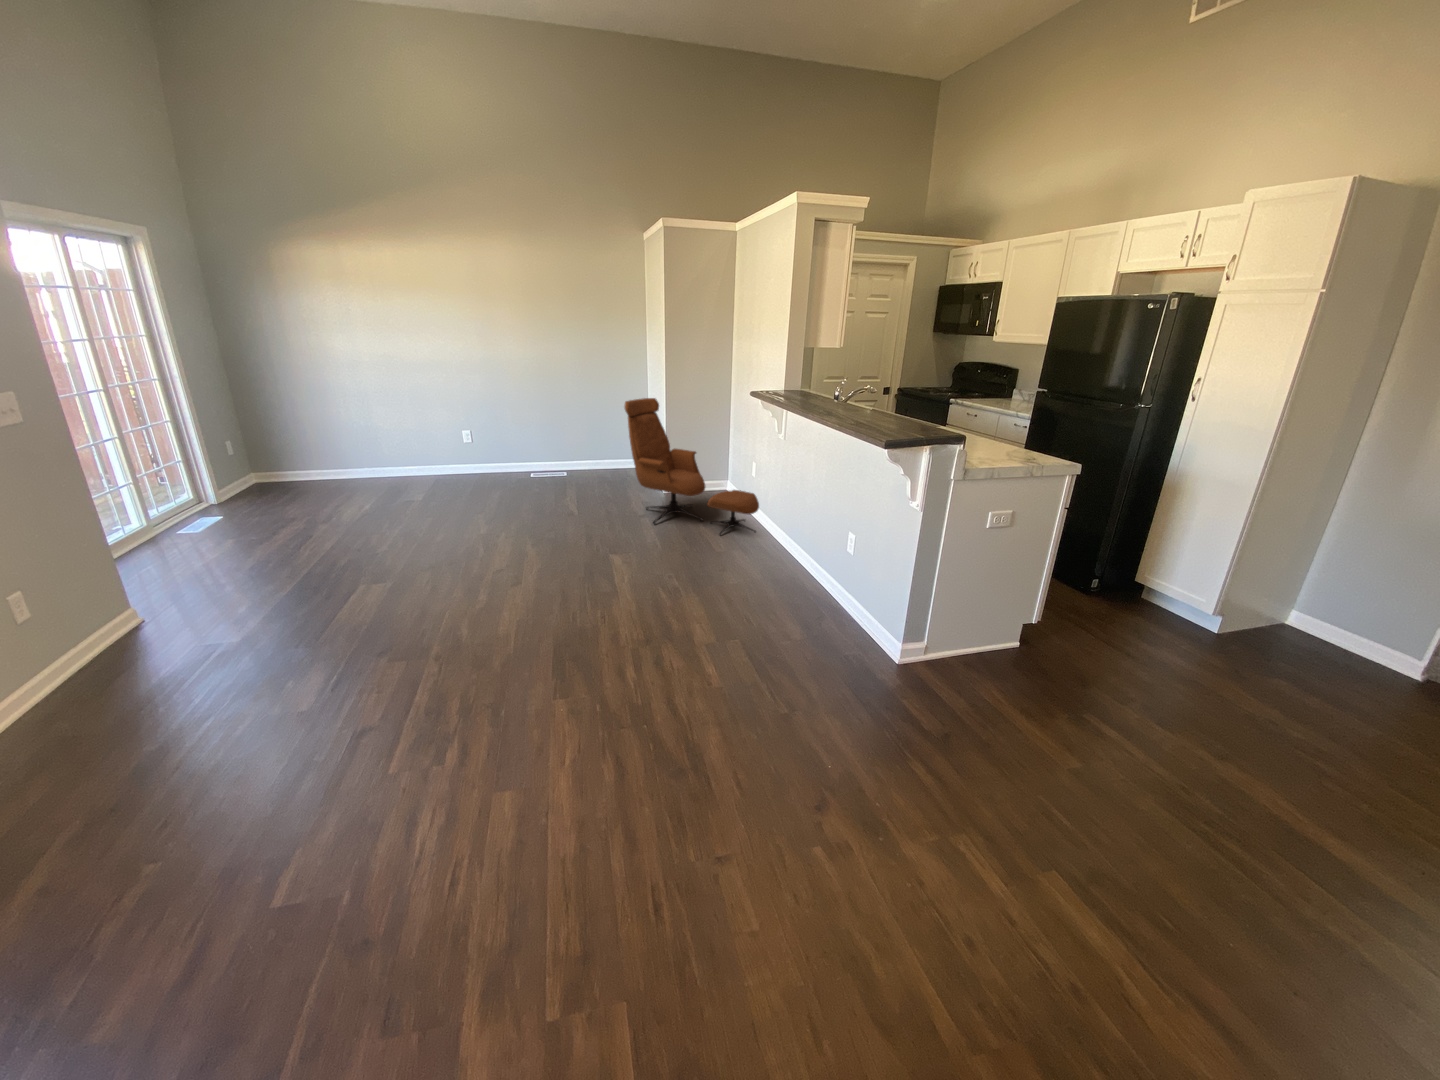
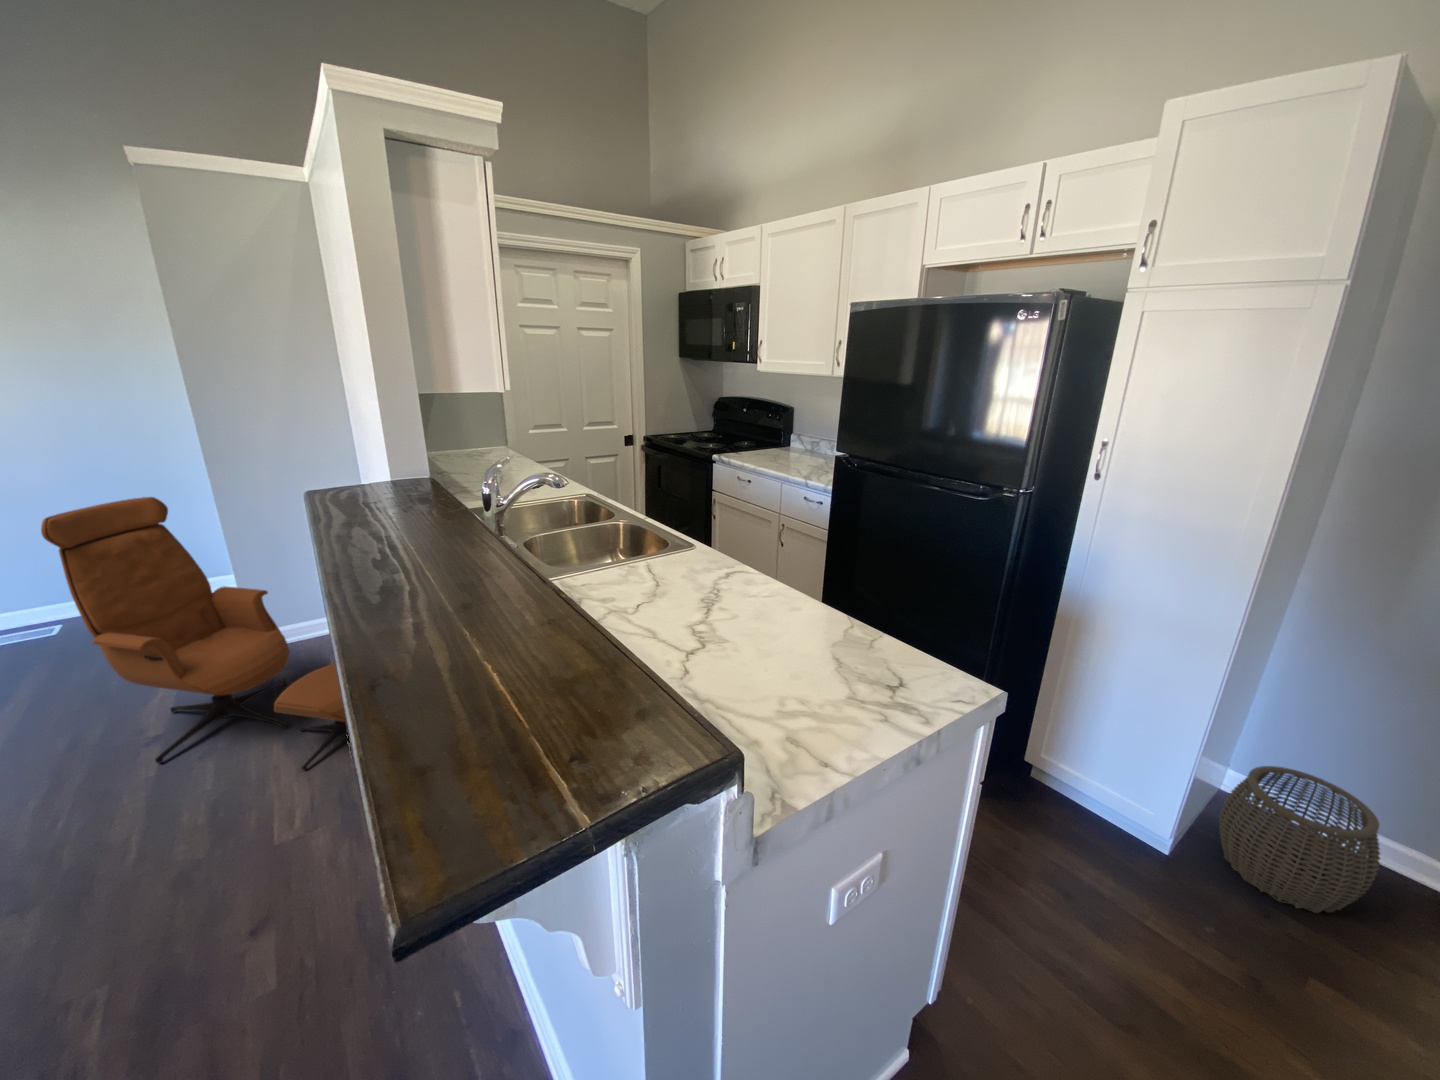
woven basket: none [1258,586,1356,663] -> present [1219,766,1380,913]

